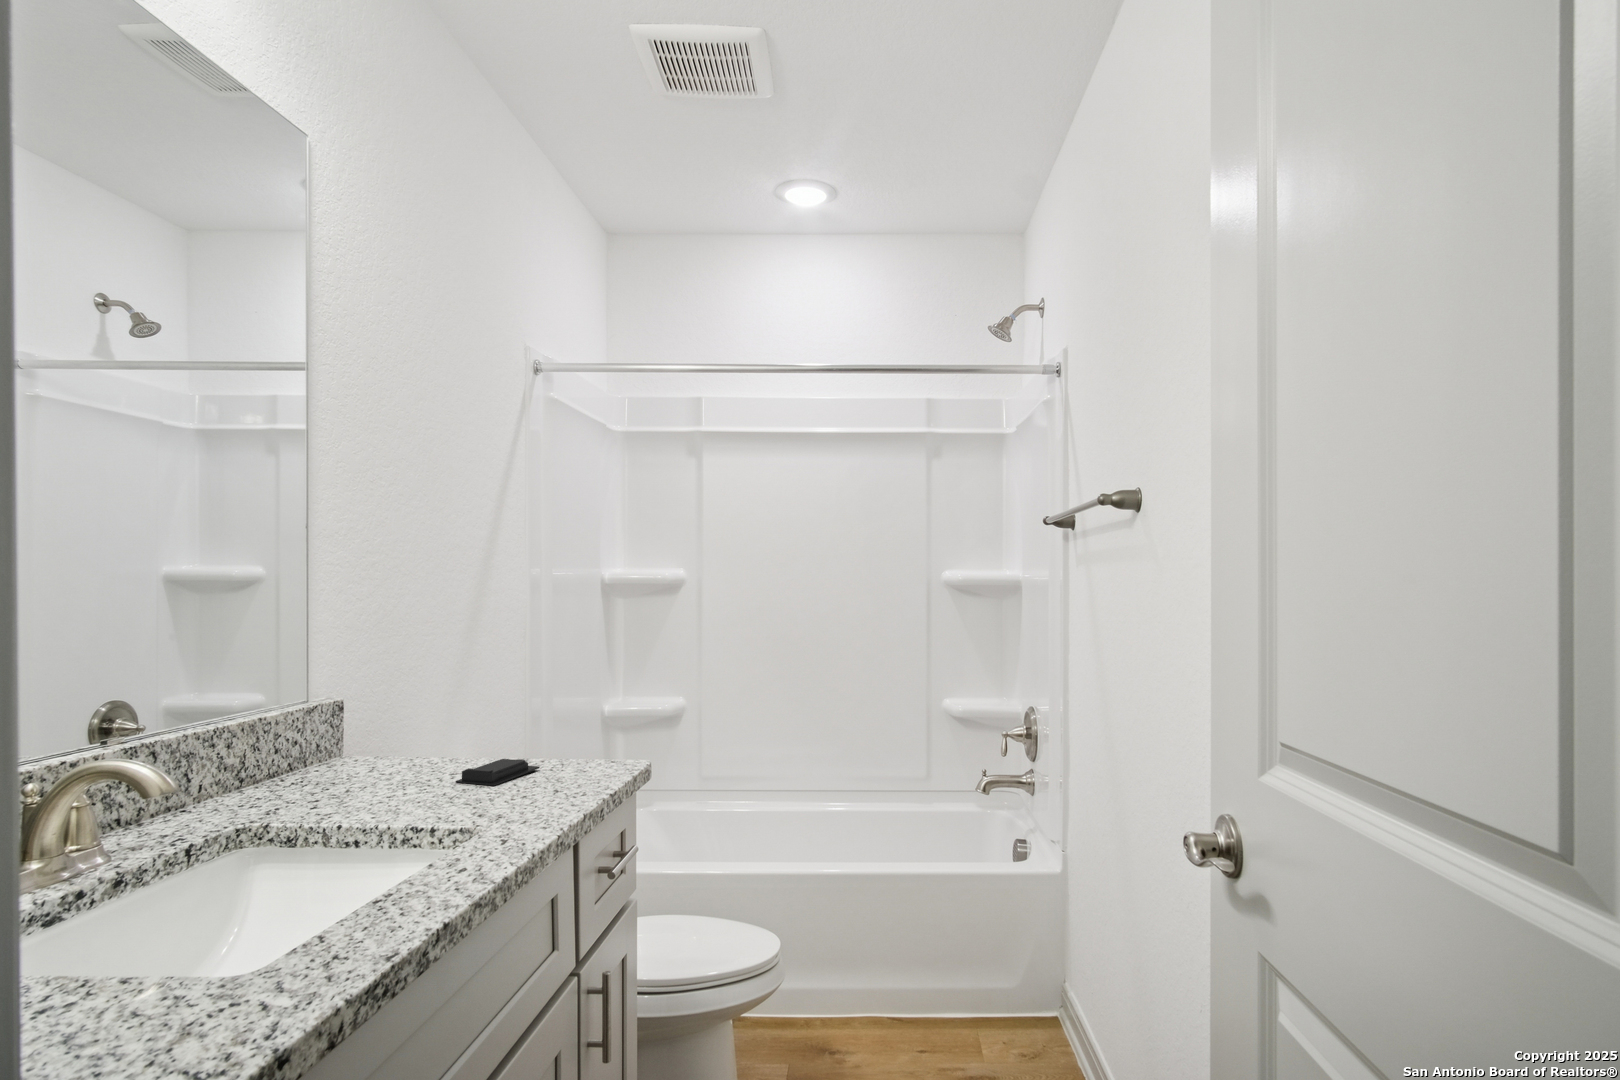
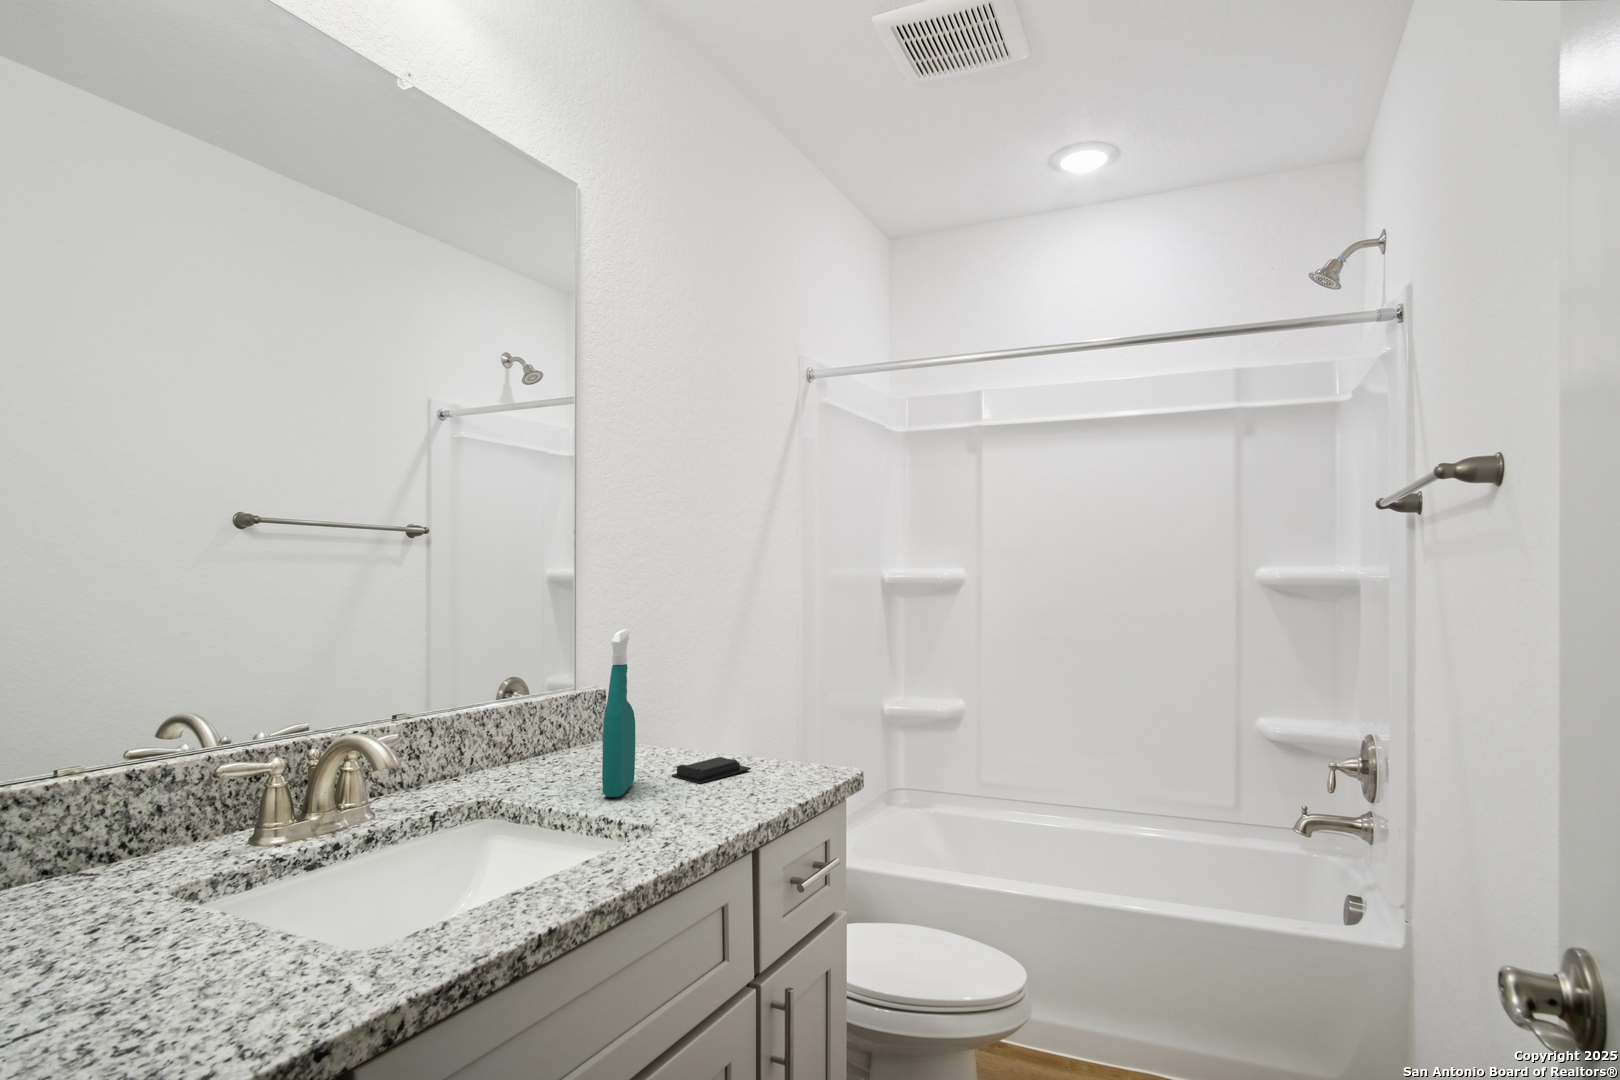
spray bottle: none [394,620,420,807] -> present [602,629,635,797]

